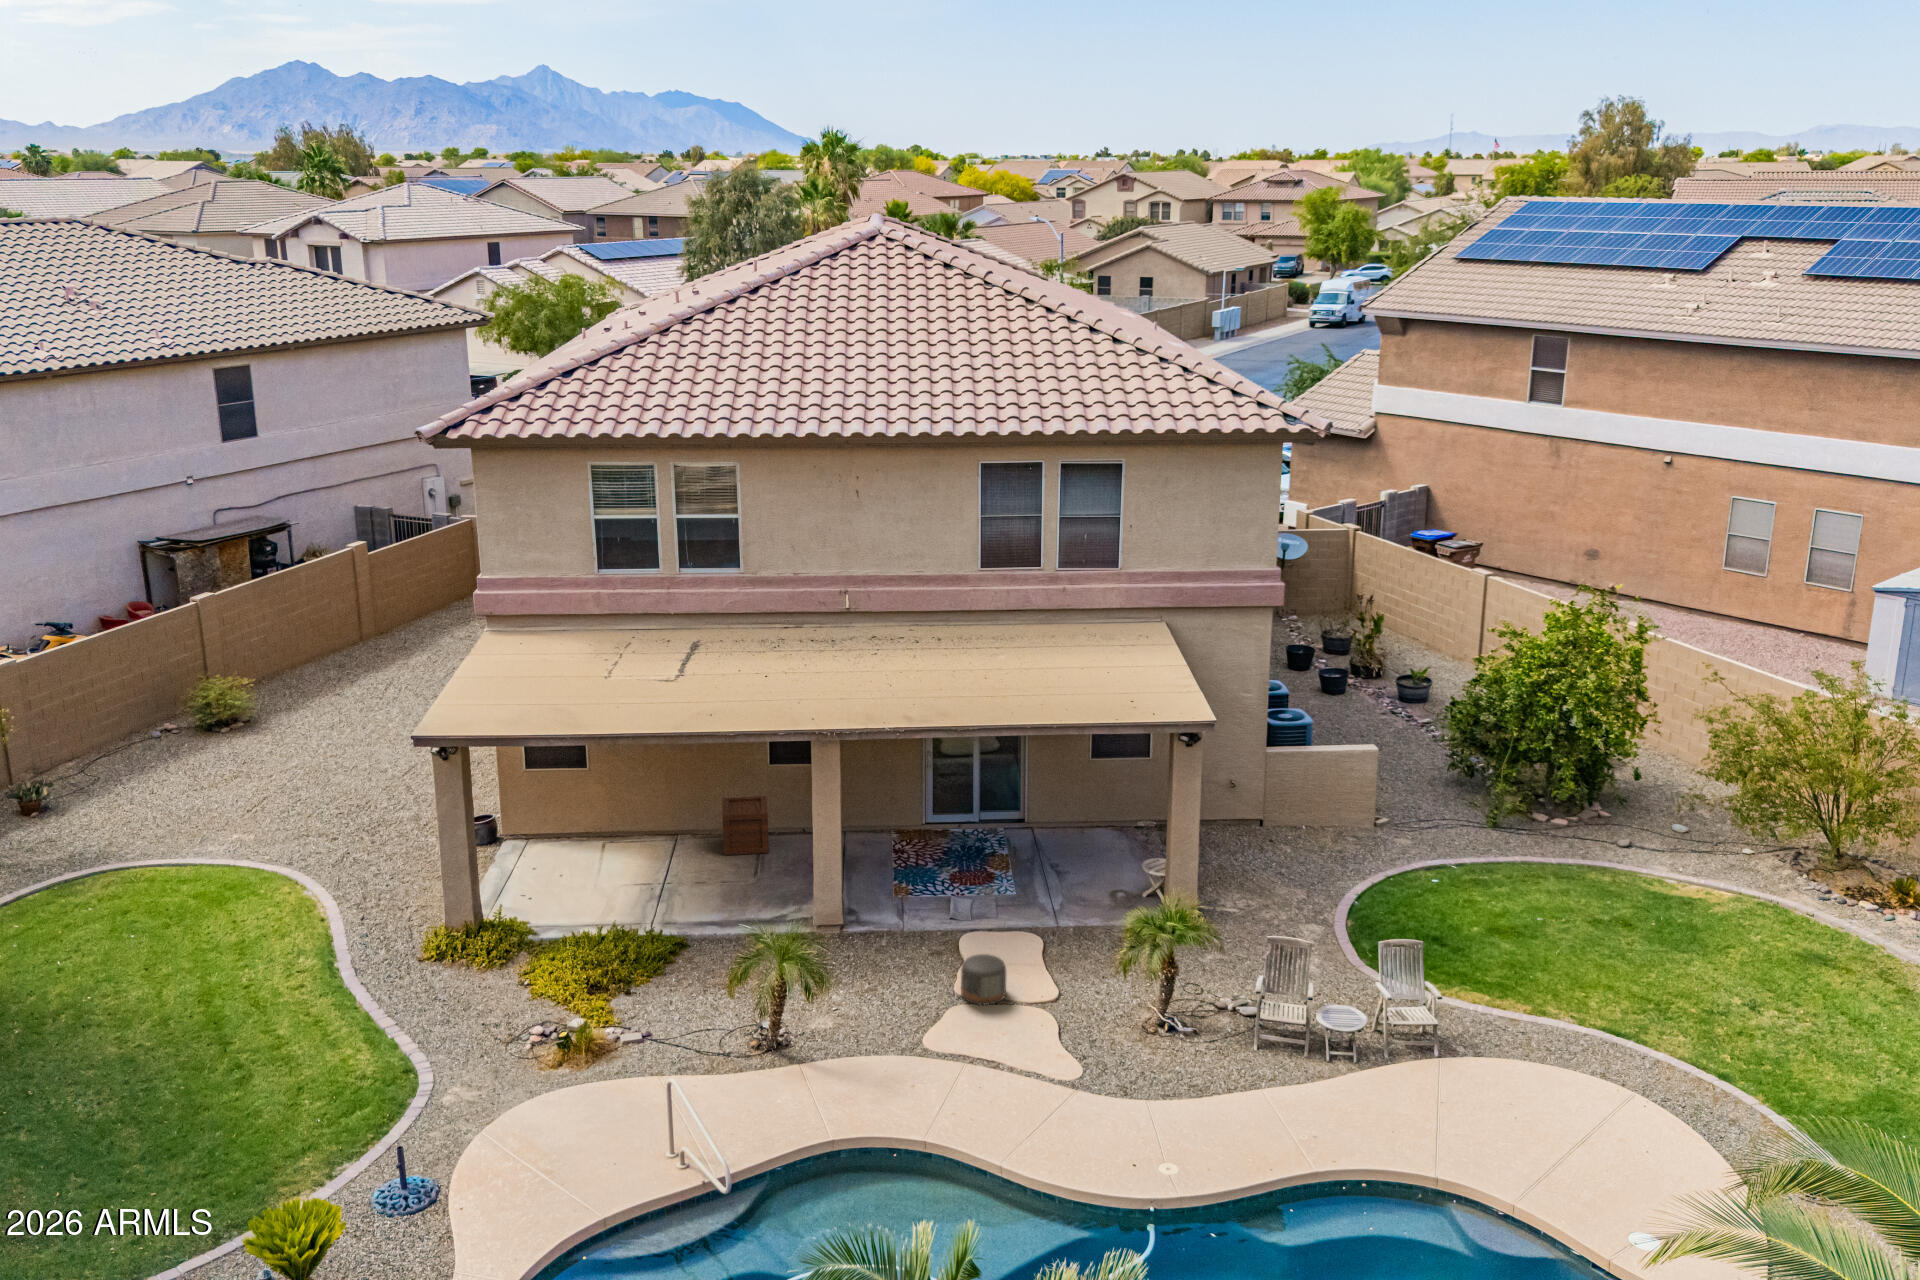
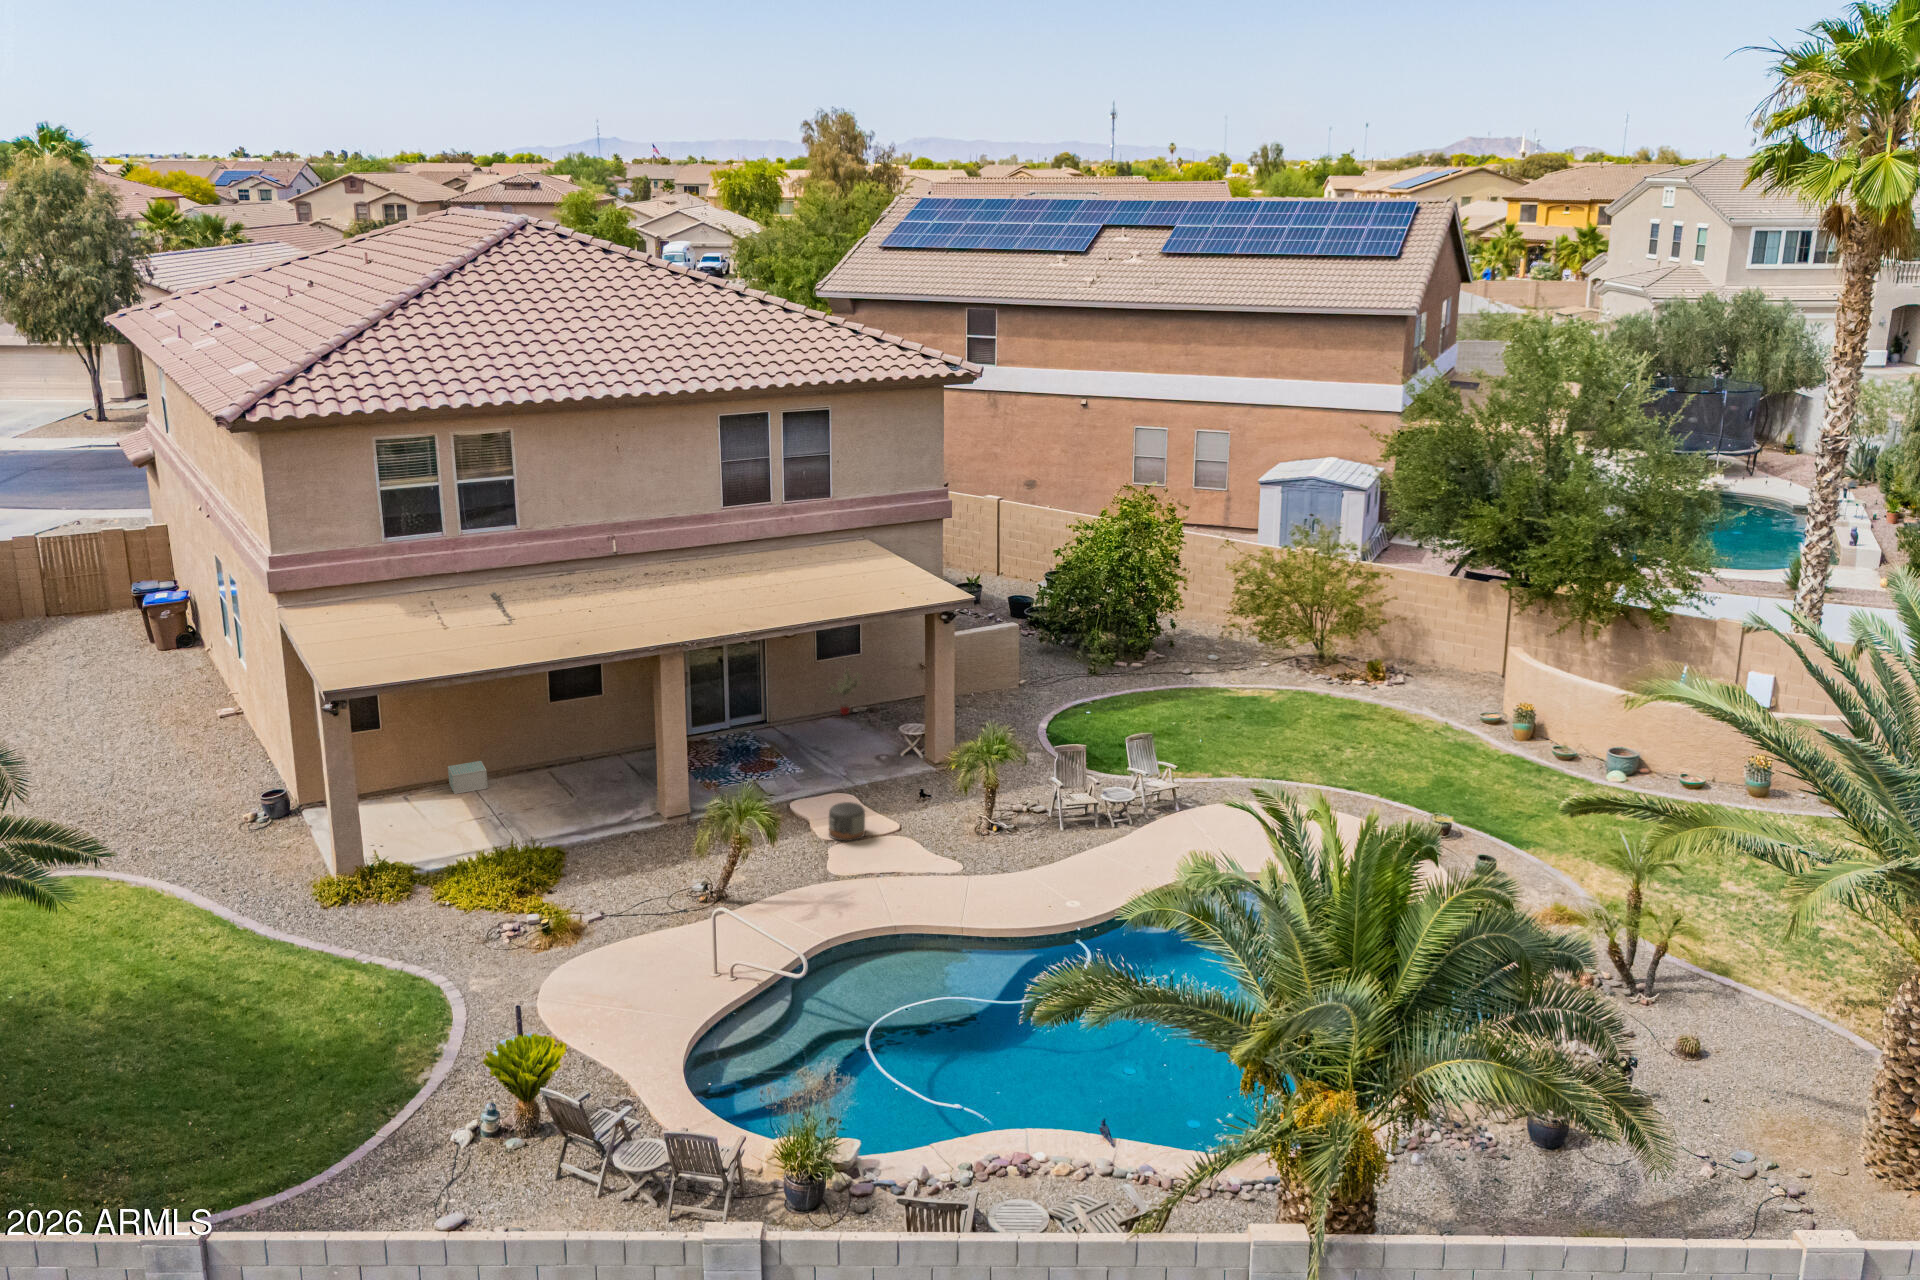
potted tree: none [1096,780,1144,838] -> present [828,669,862,715]
wooden crate: present [722,796,769,855] -> none [518,727,573,783]
storage box: none [640,820,682,851] -> present [448,761,488,794]

